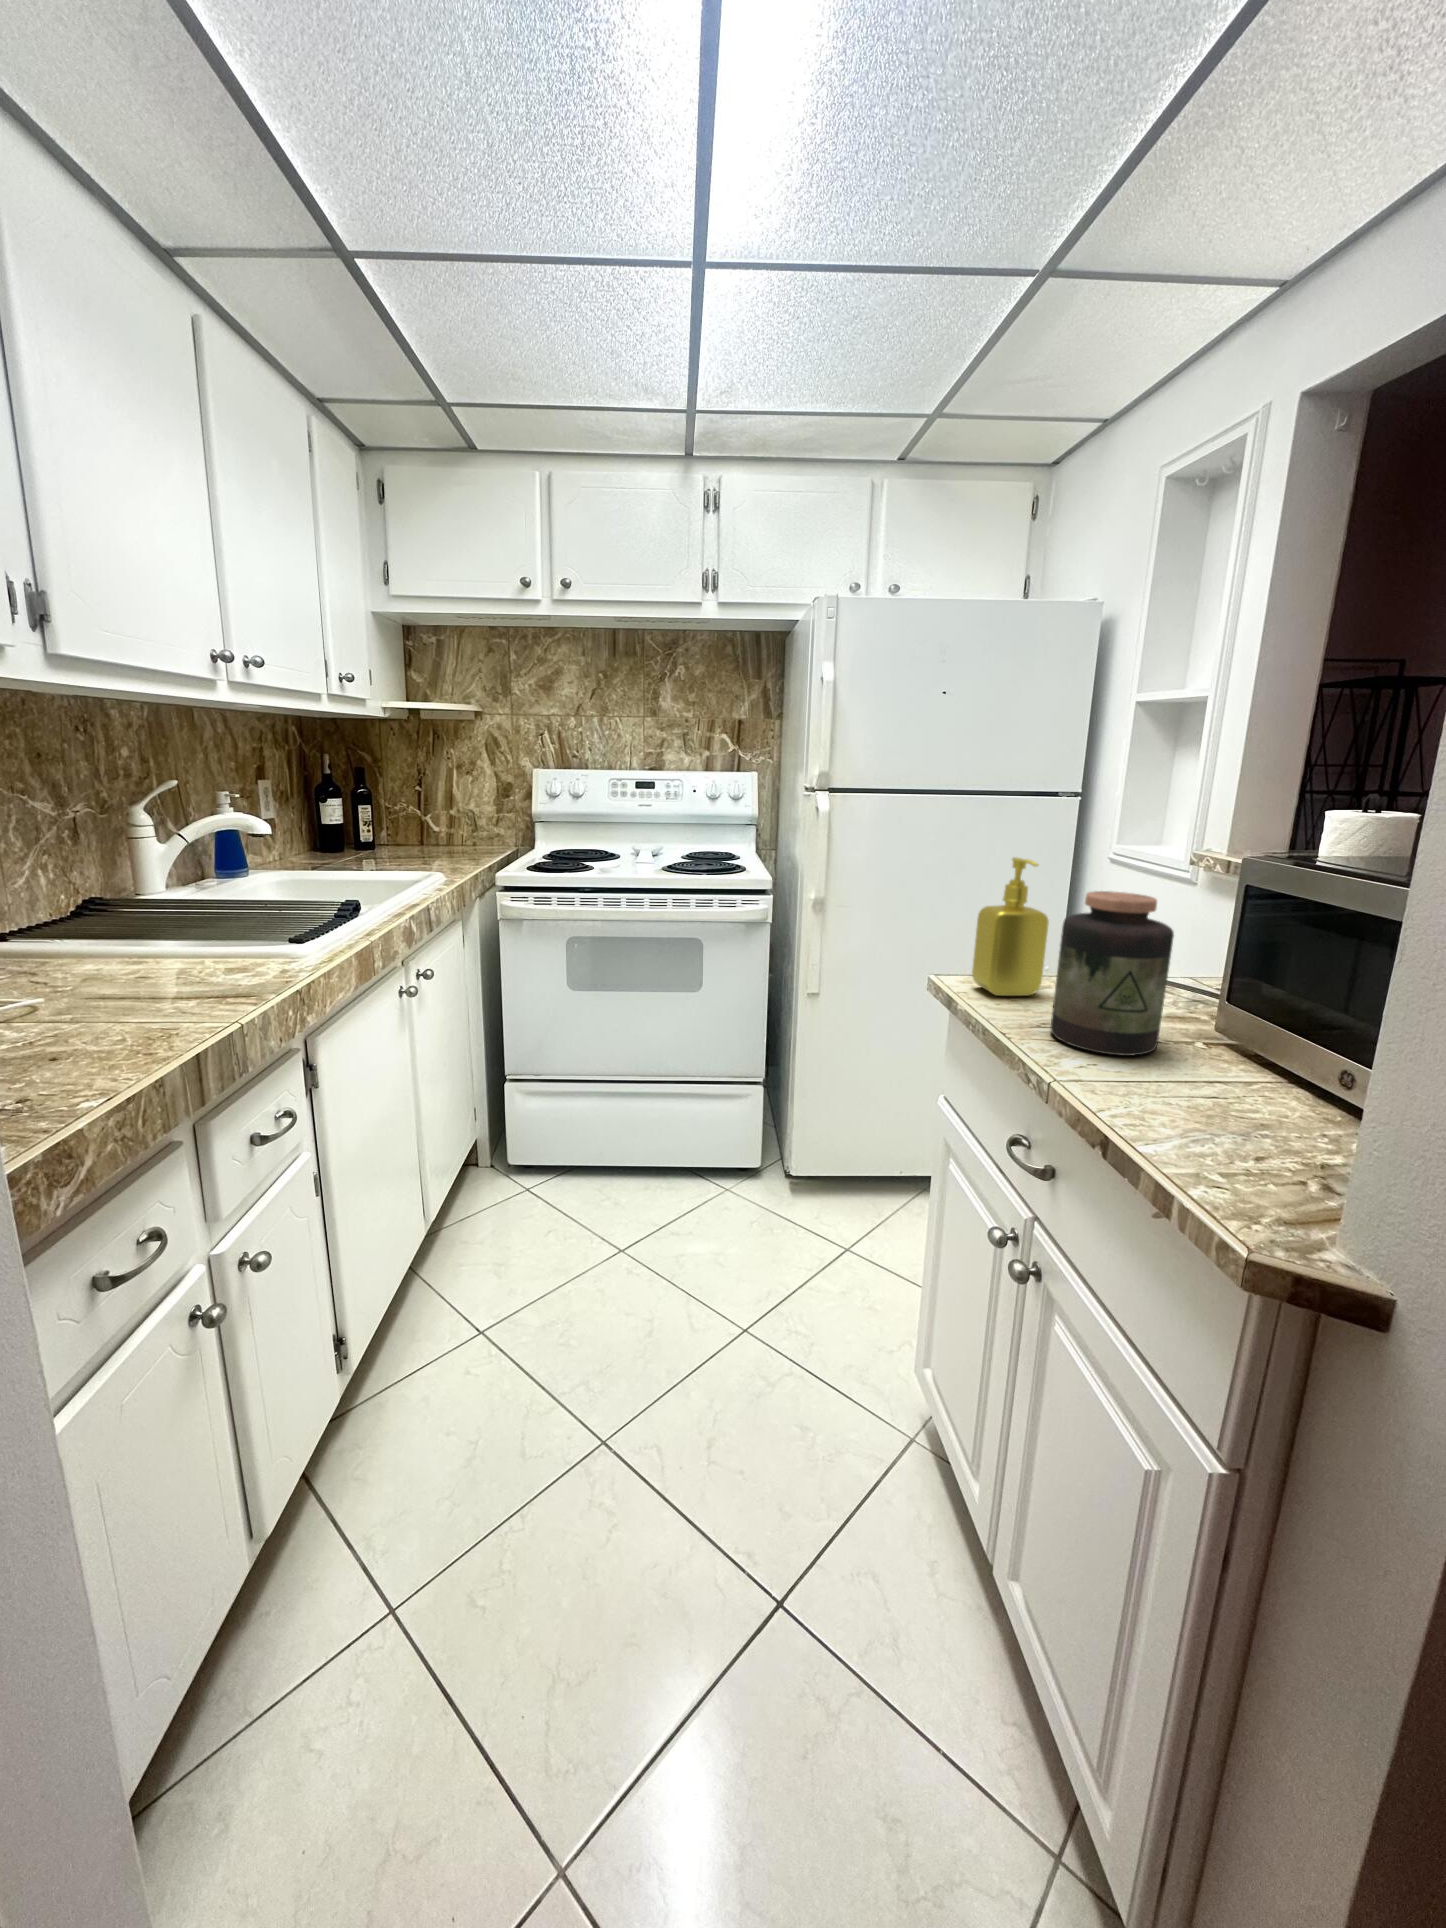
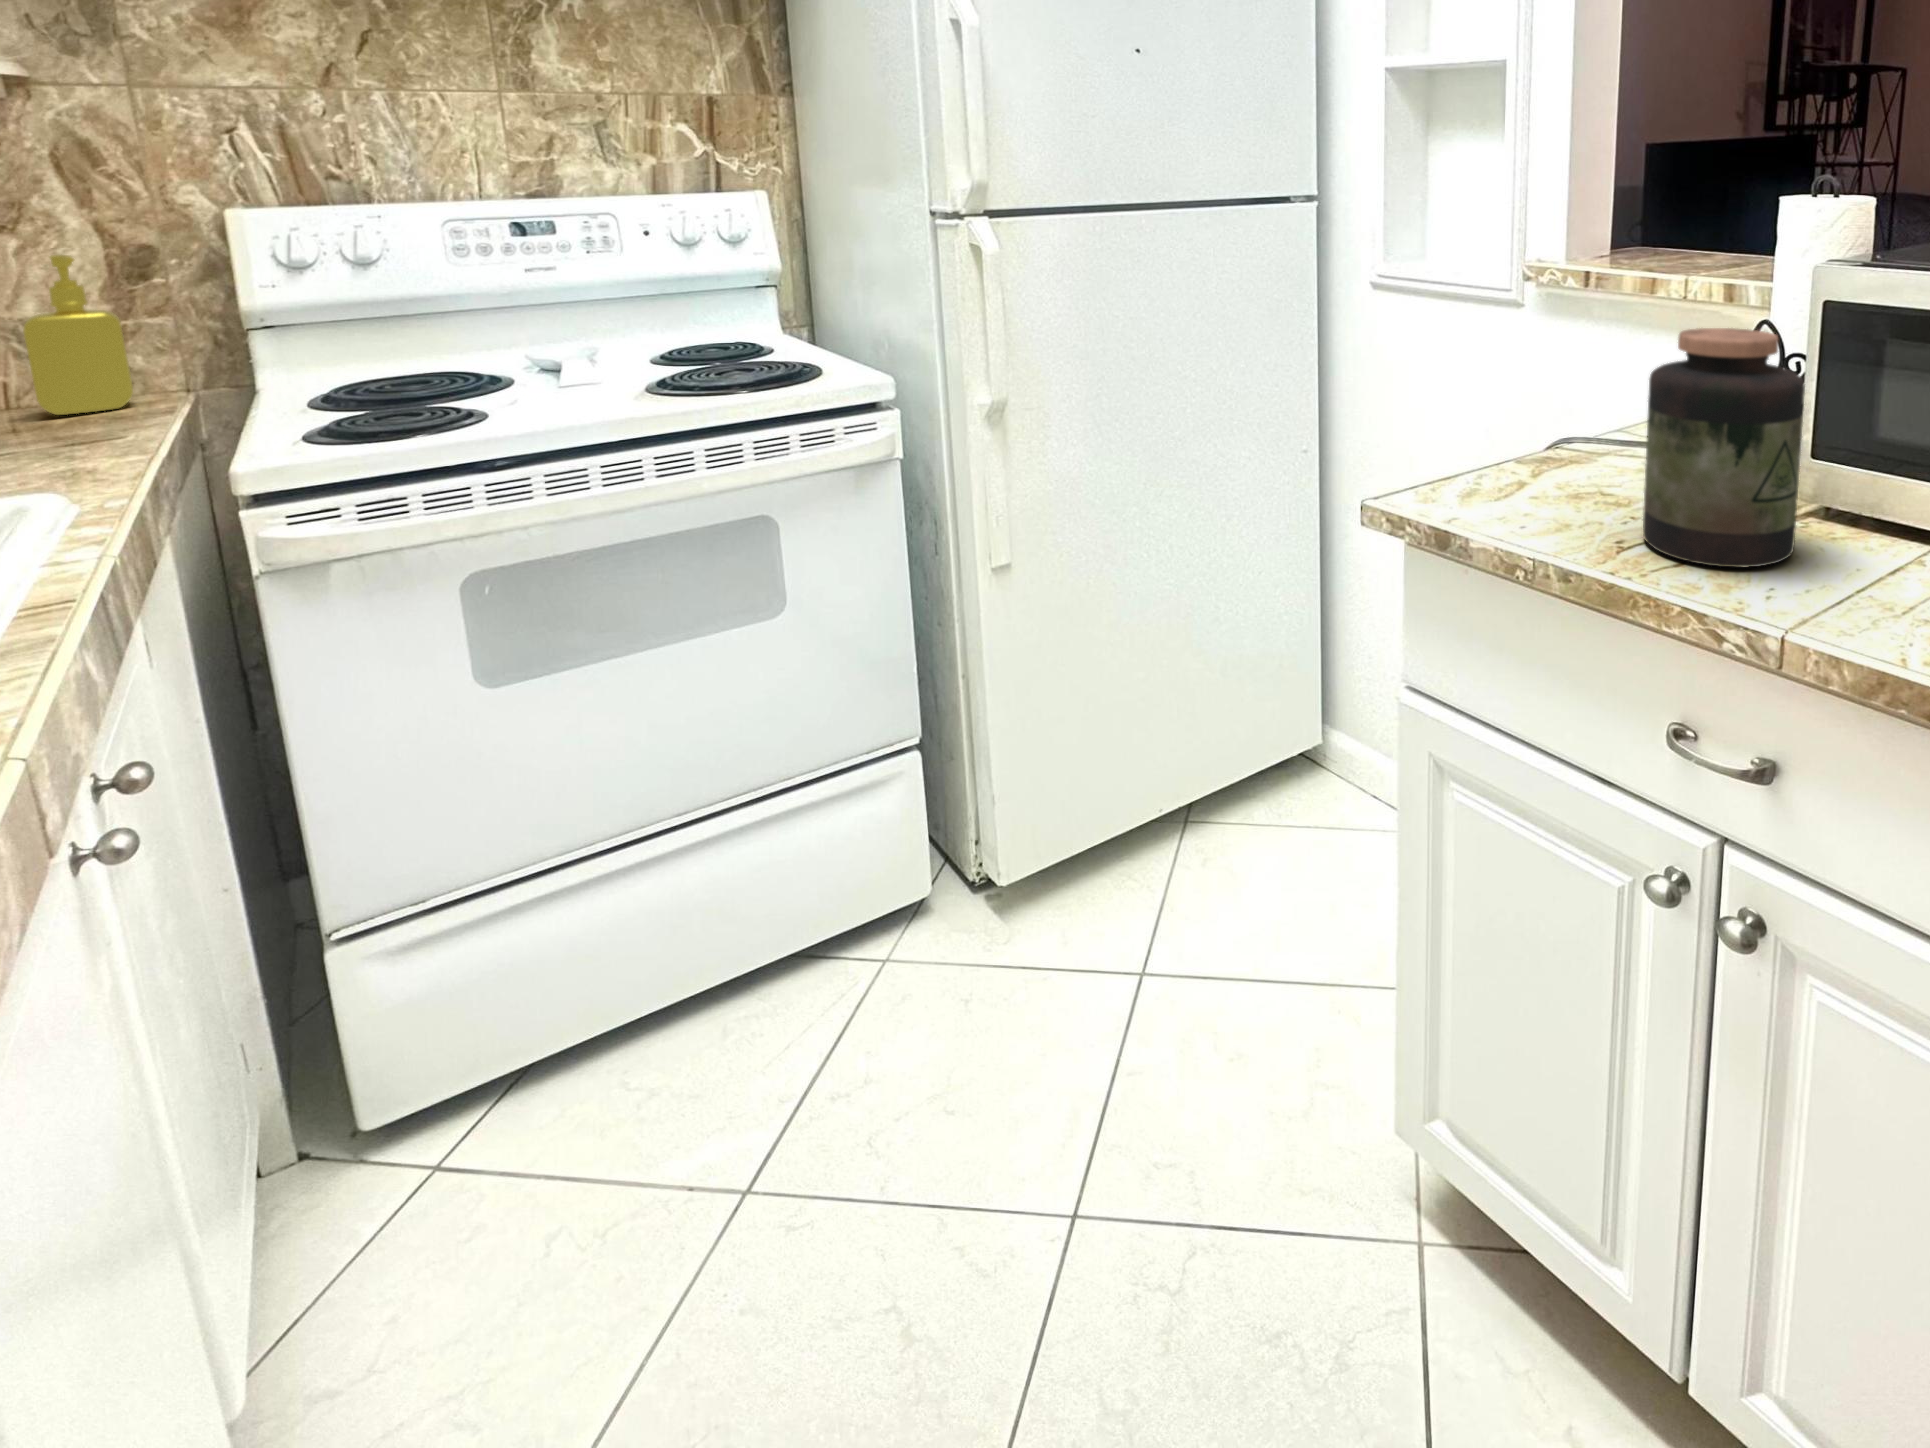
soap dispenser: present [972,857,1049,996] -> present [23,255,133,415]

